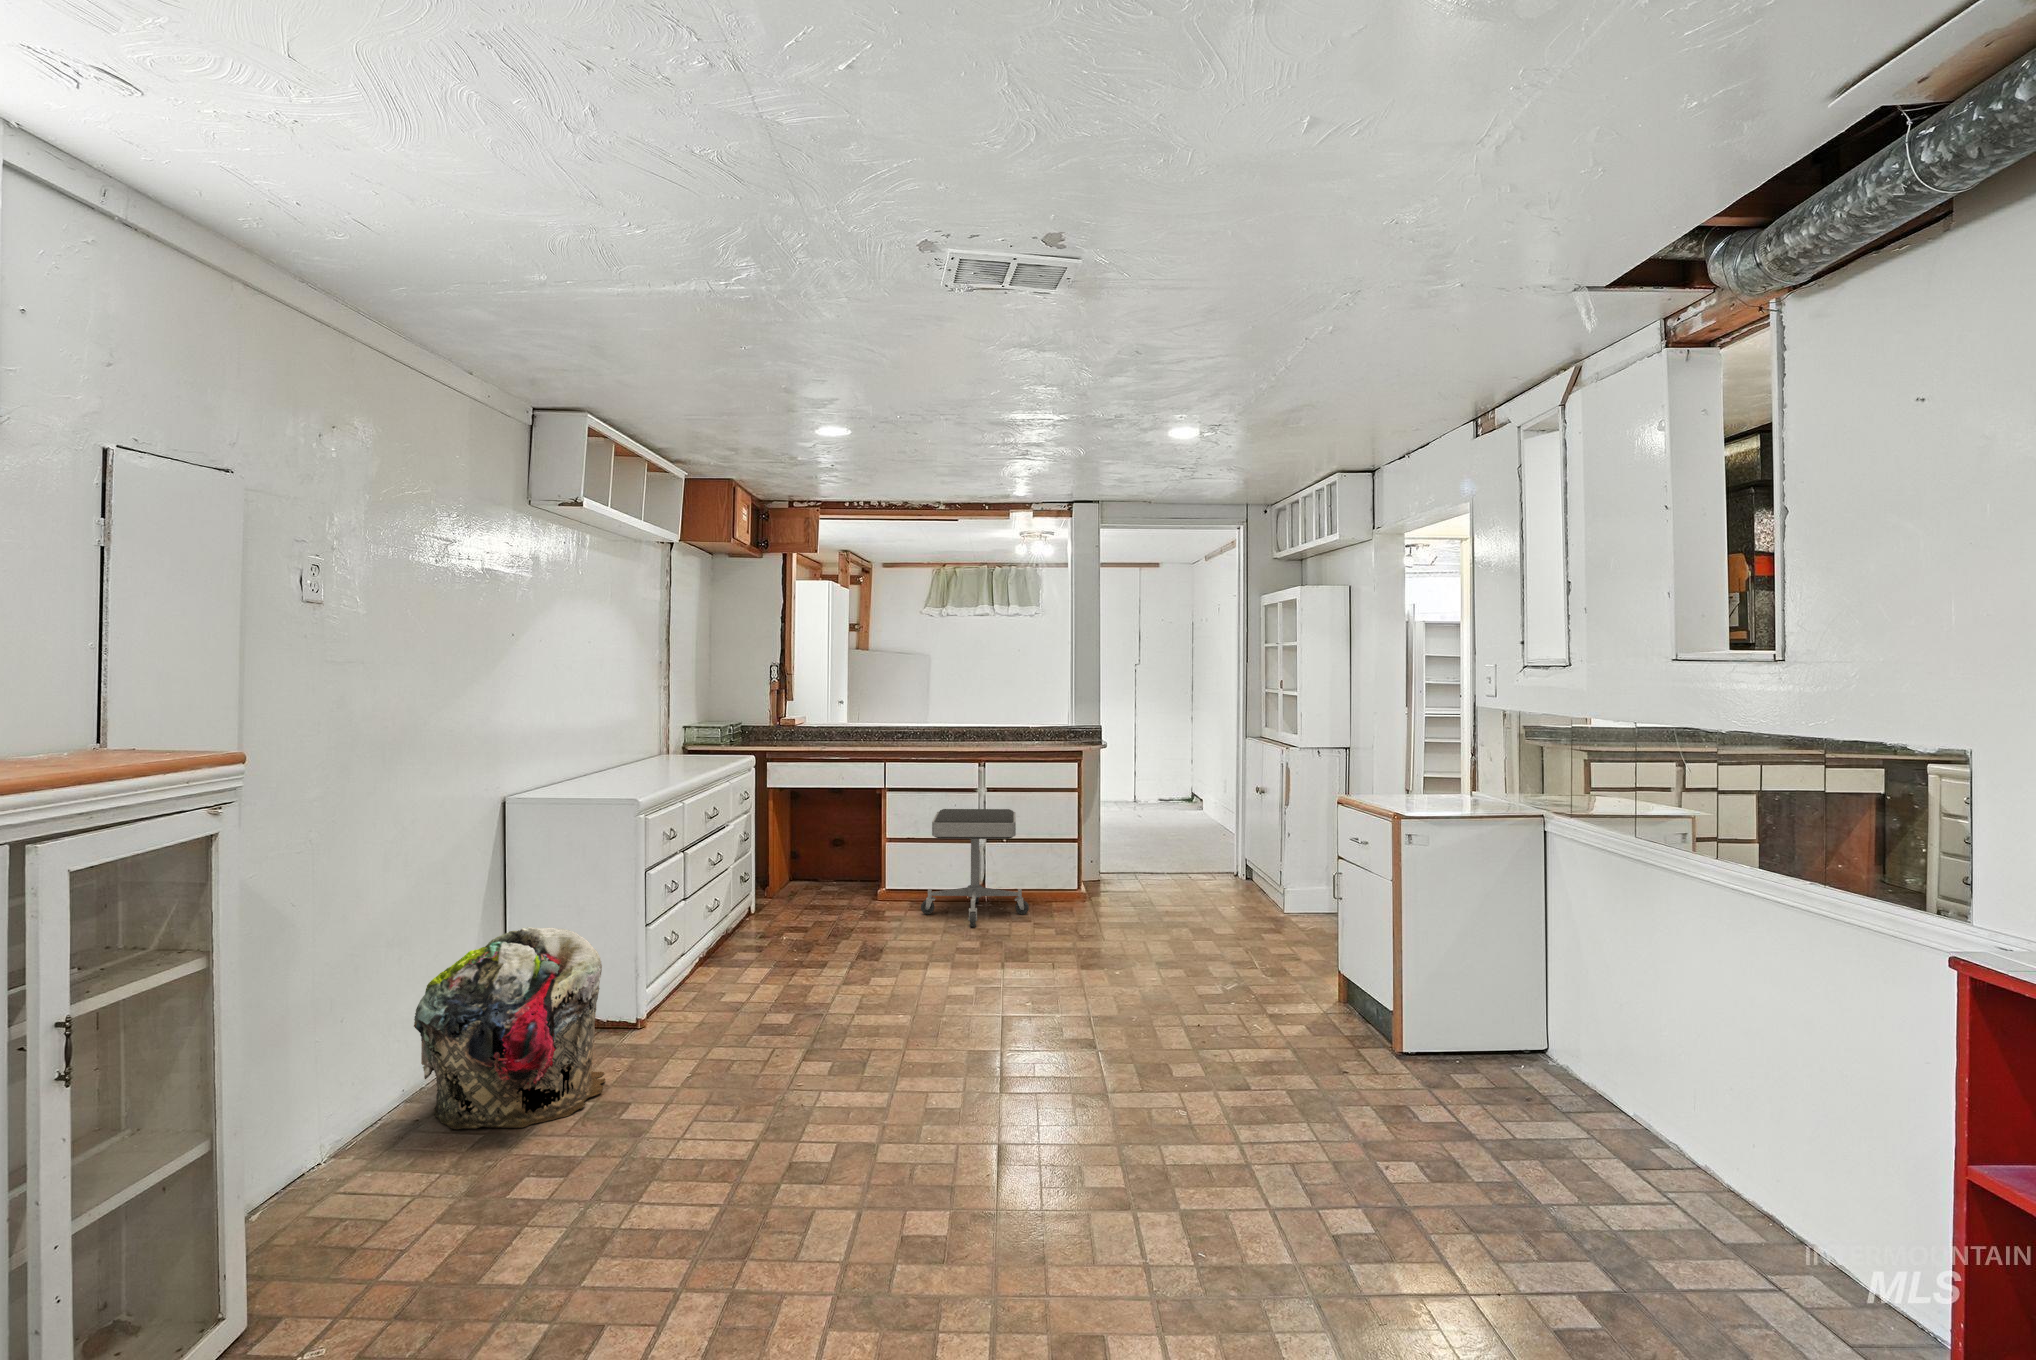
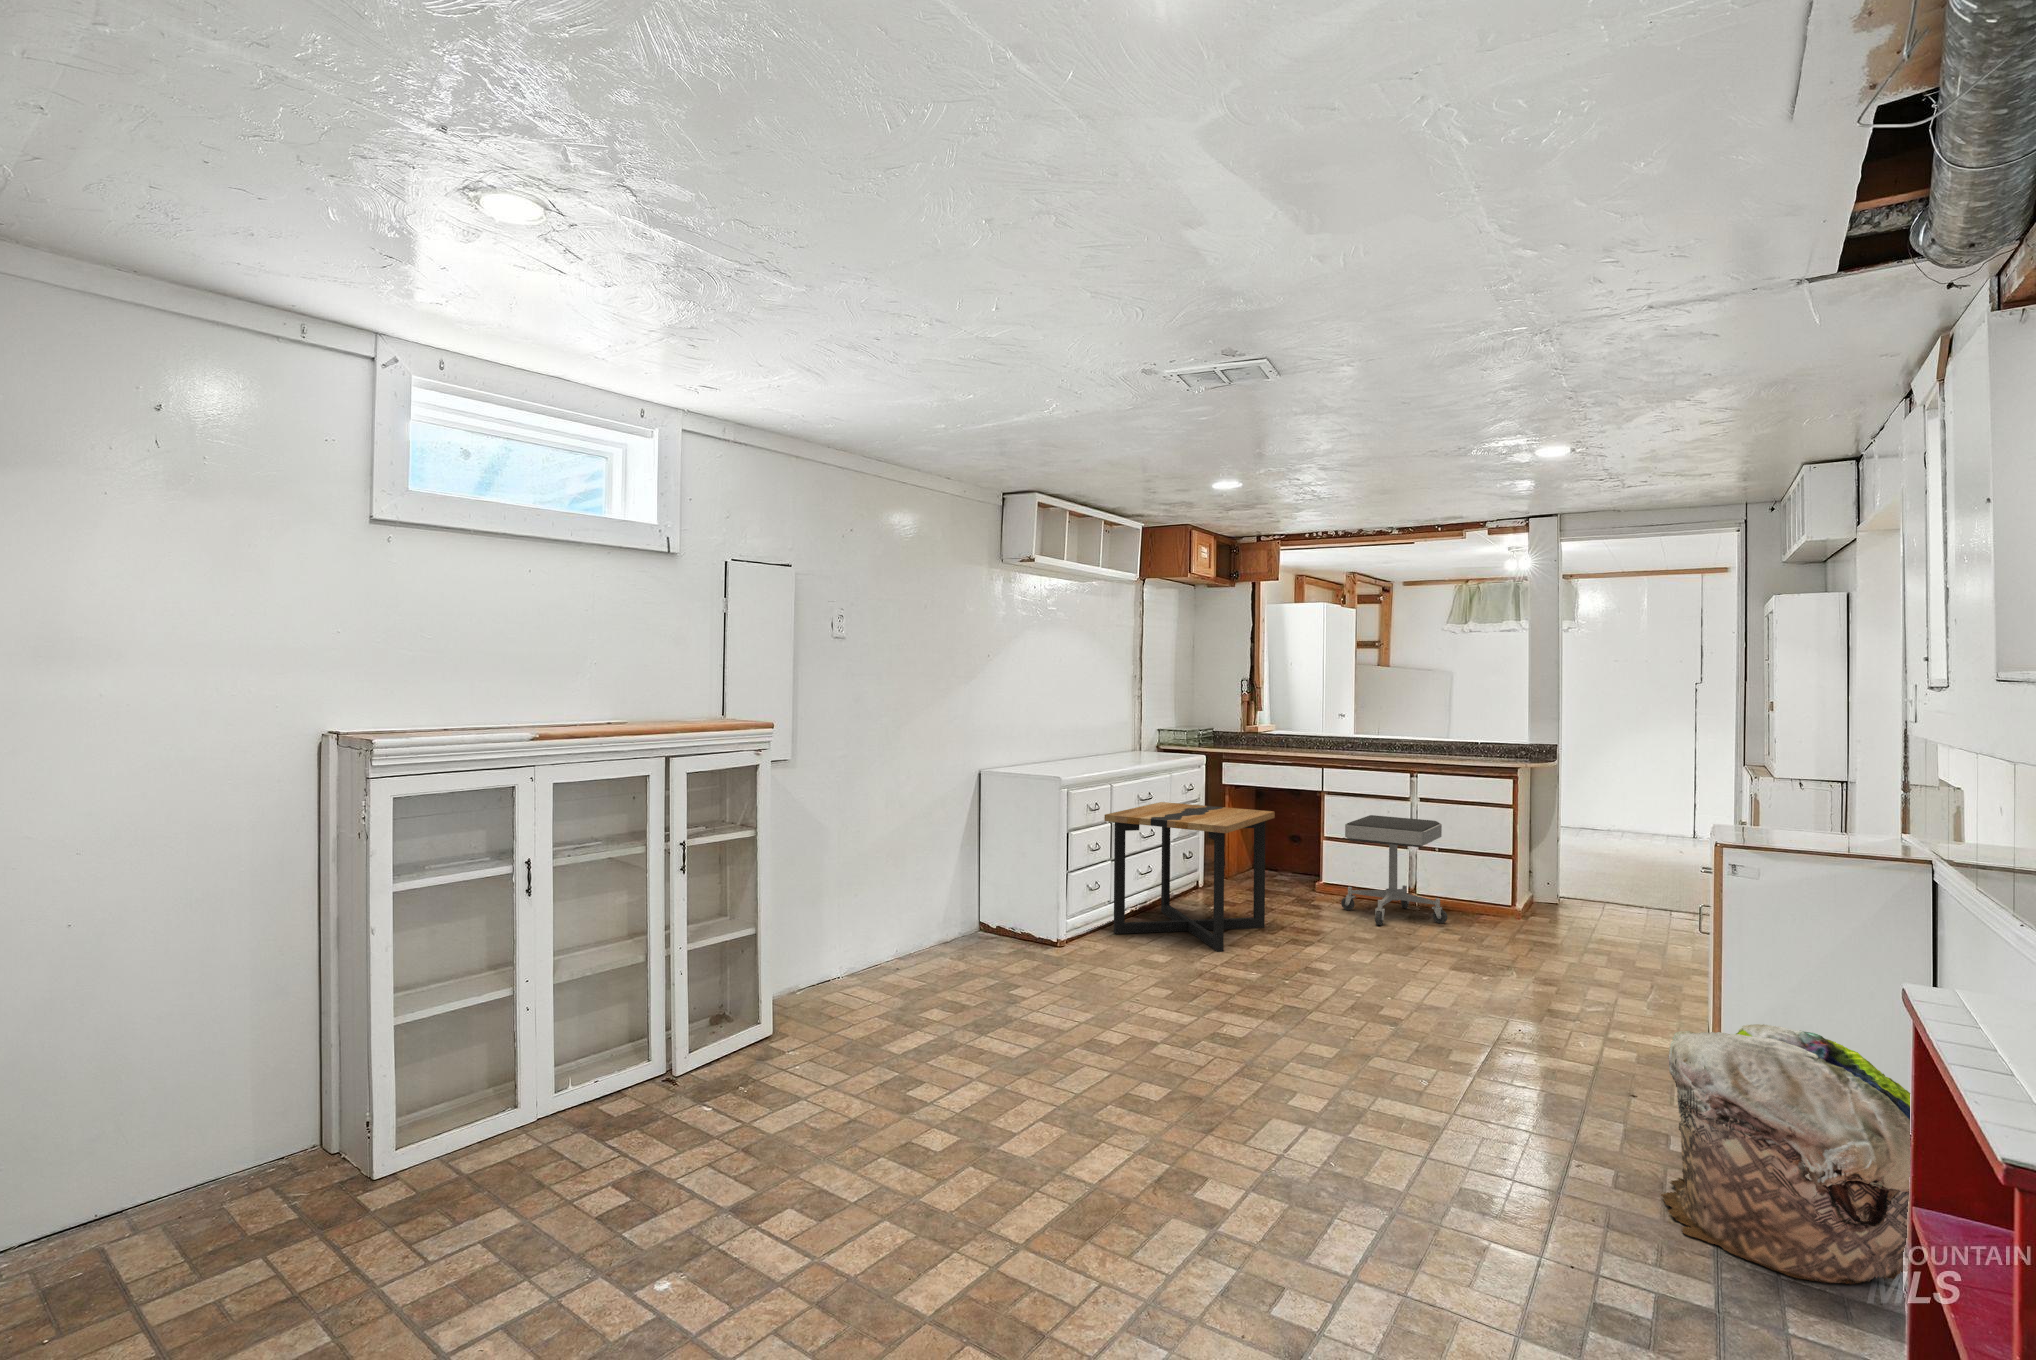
side table: none [688,816,874,994] -> present [1104,802,1275,951]
laundry basket: present [414,927,605,1130] -> present [1661,1024,1910,1285]

